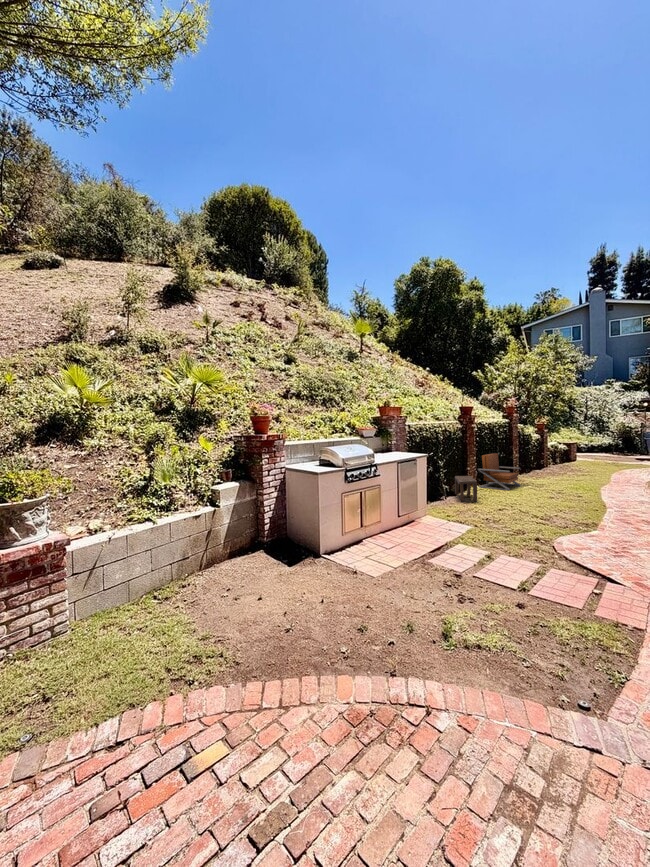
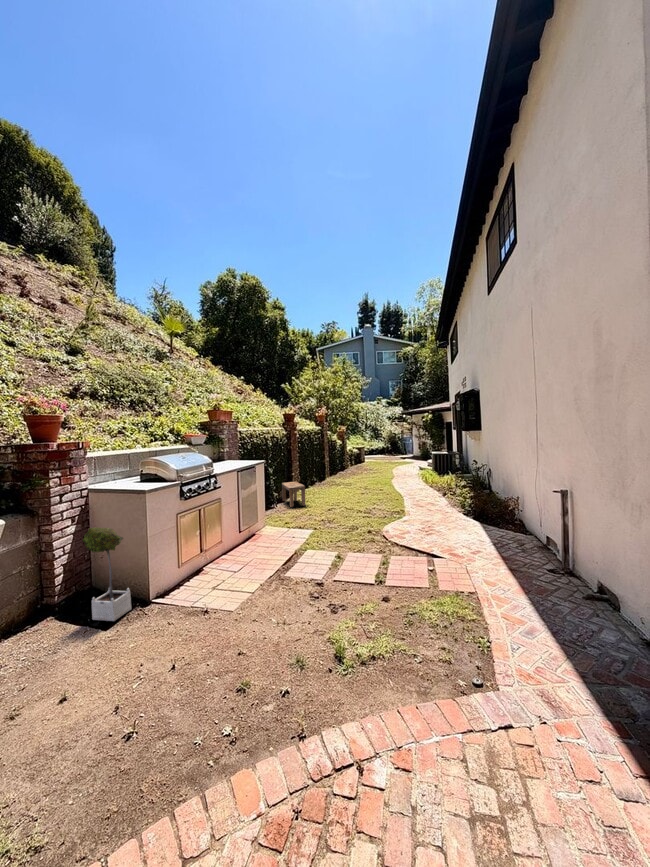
lounge chair: present [478,453,520,490] -> none [300,458,335,492]
potted tree: none [278,496,308,564] -> present [83,528,131,621]

